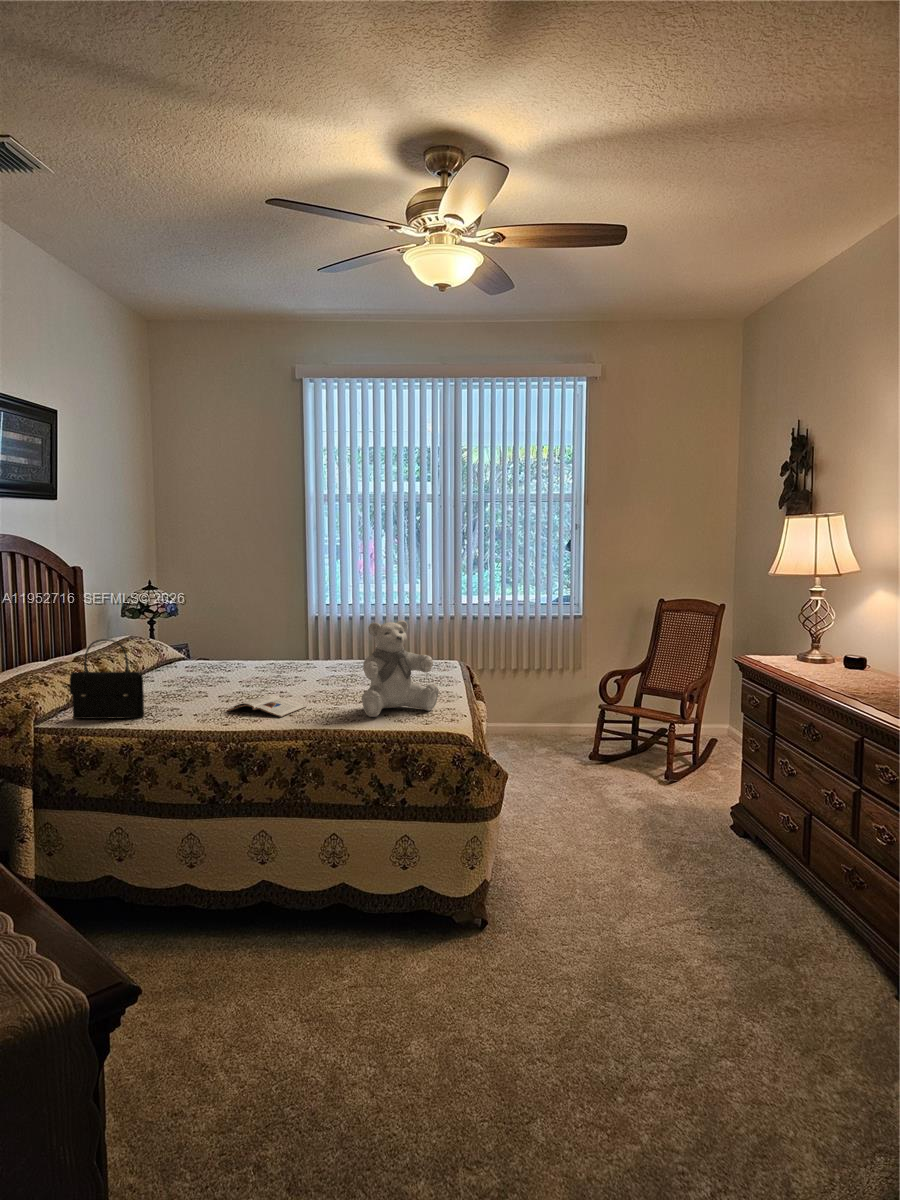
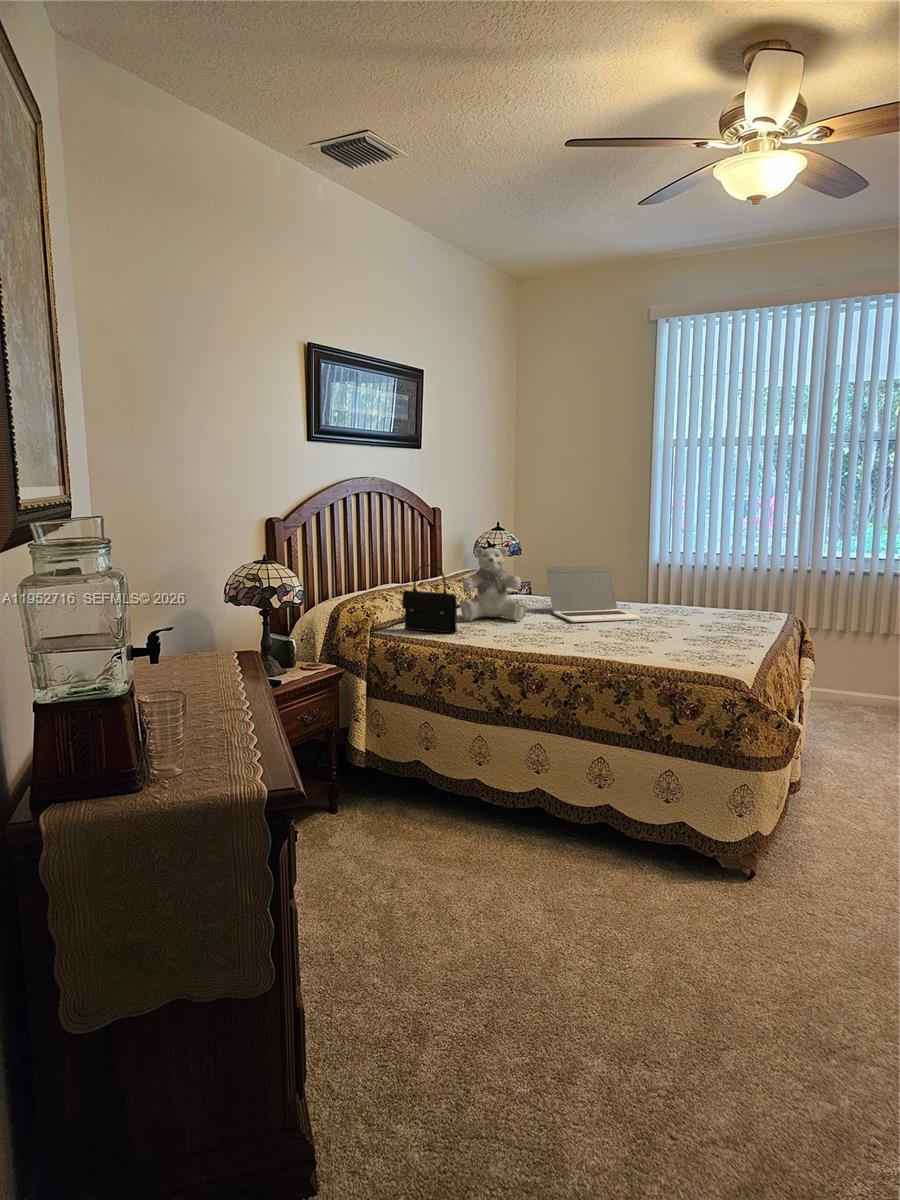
teddy bear: present [362,620,439,717] -> present [460,547,527,621]
laptop: none [231,625,337,690] -> present [547,566,640,622]
magazine: present [227,695,306,717] -> none [524,625,596,645]

